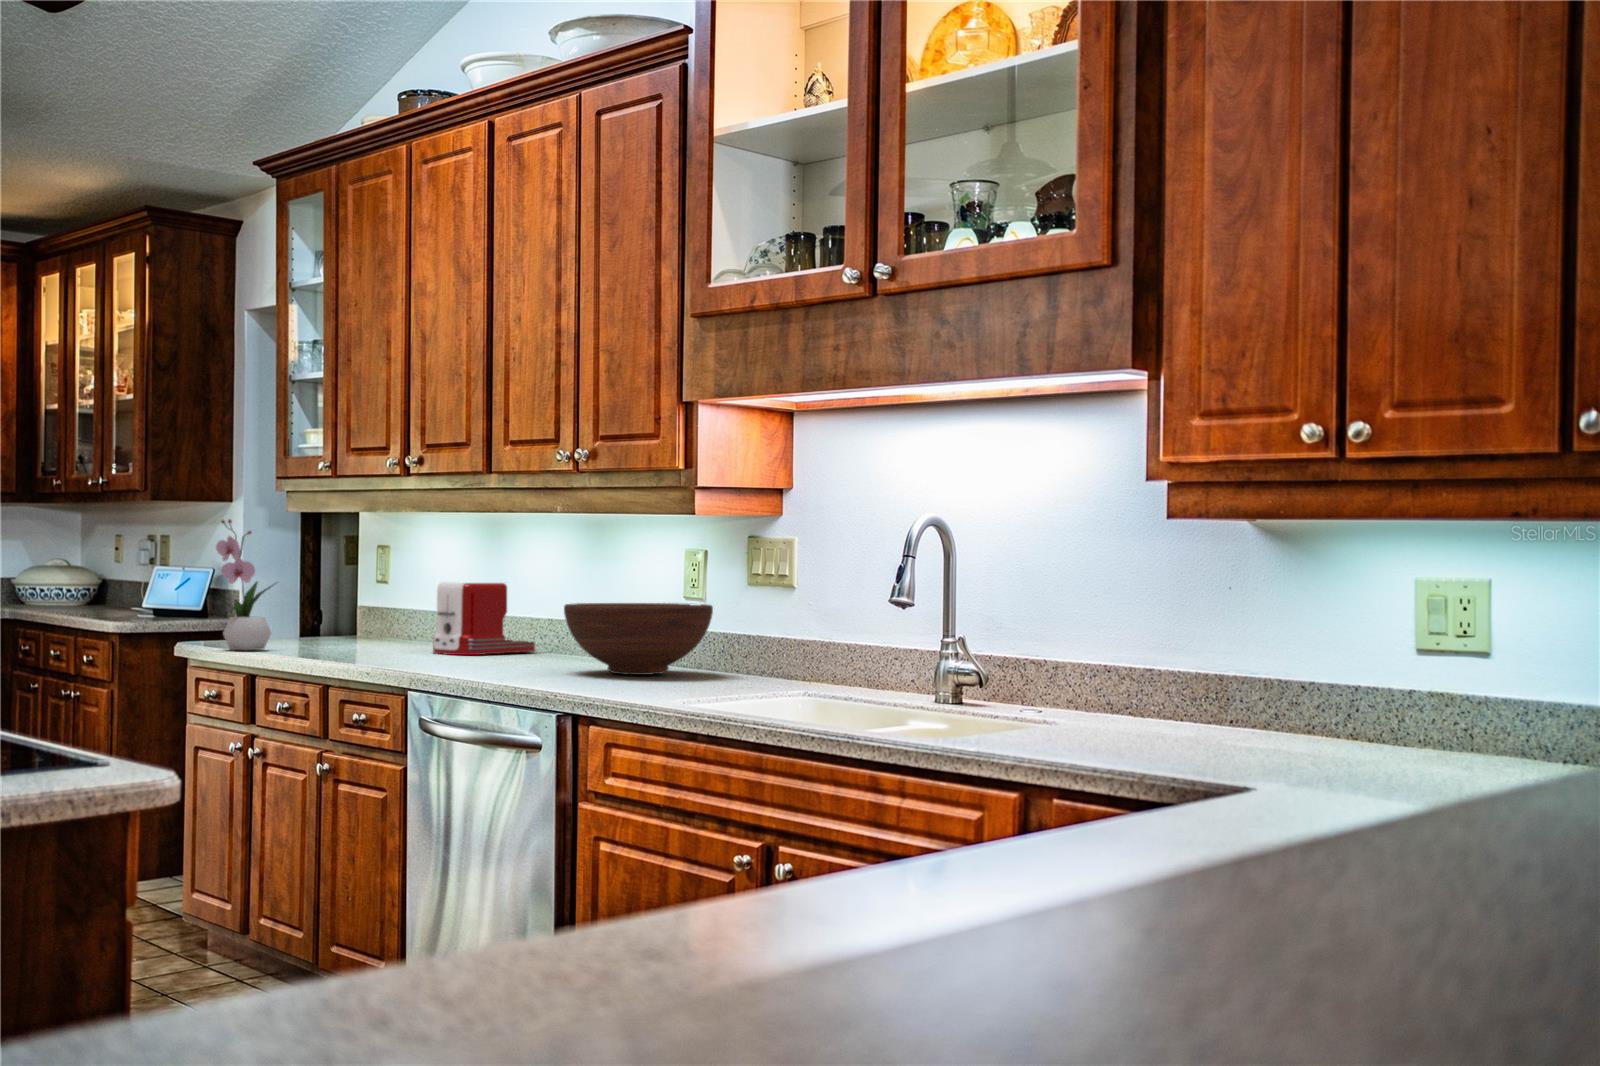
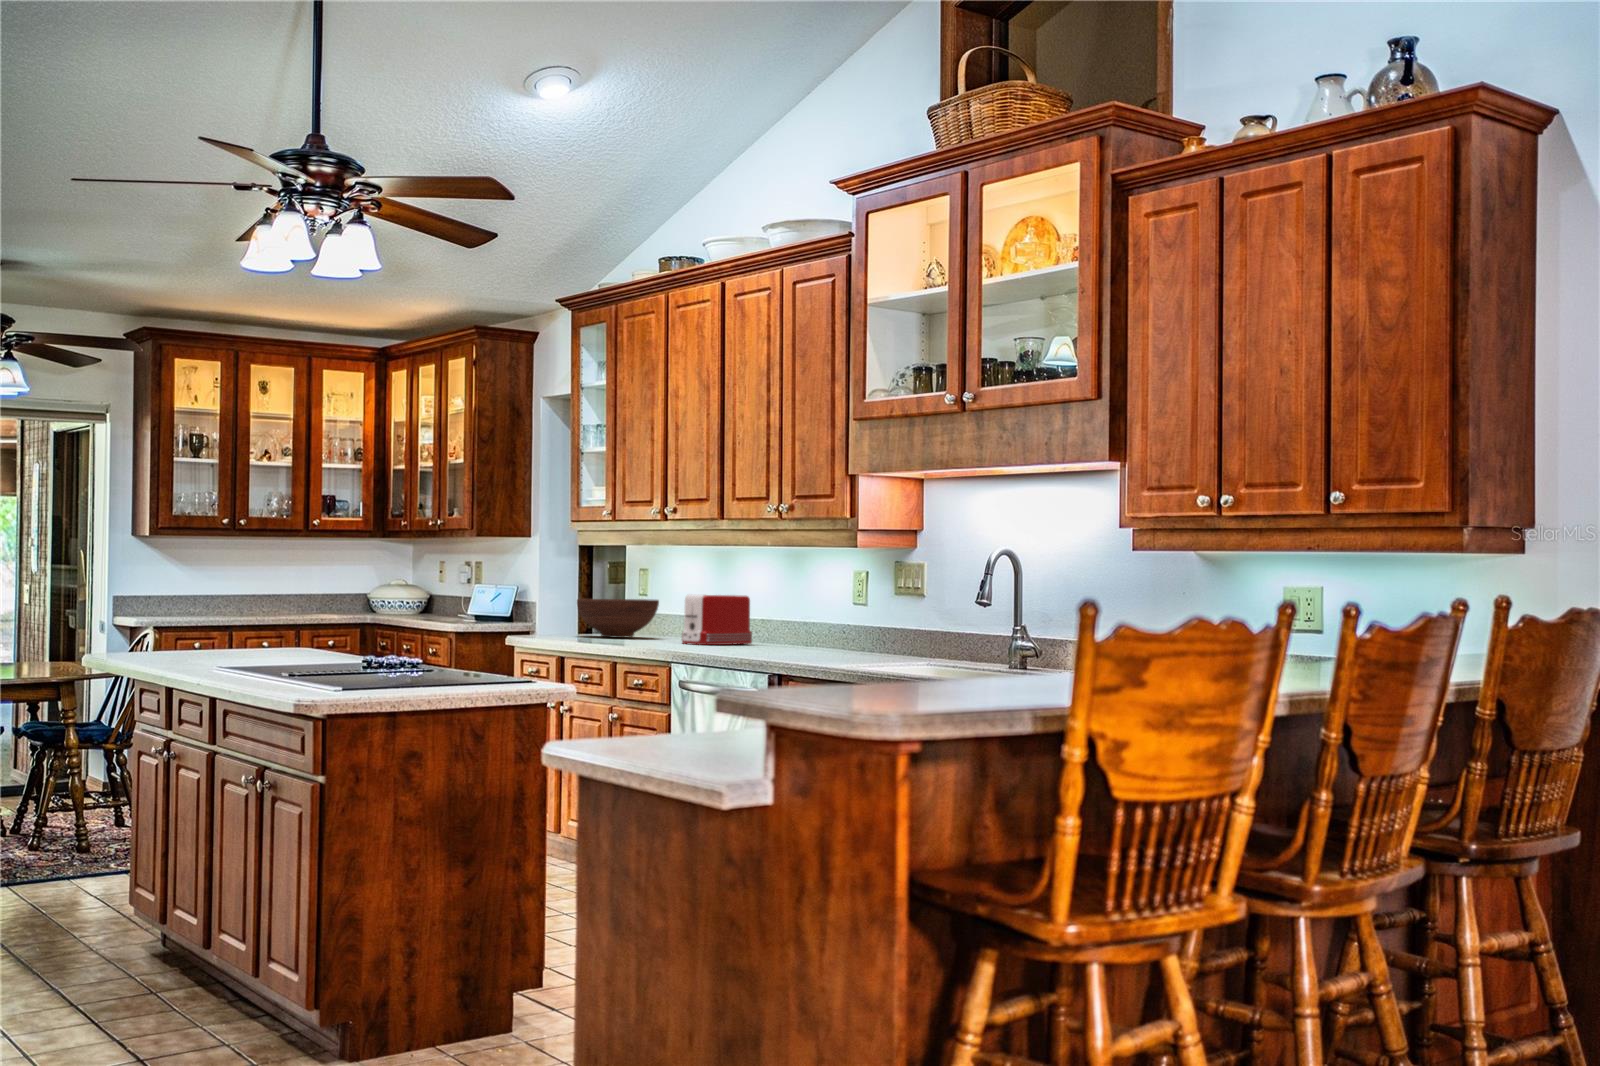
flower arrangement: present [216,519,272,650] -> none [540,551,579,640]
fruit bowl: present [564,603,713,675] -> present [577,599,659,638]

